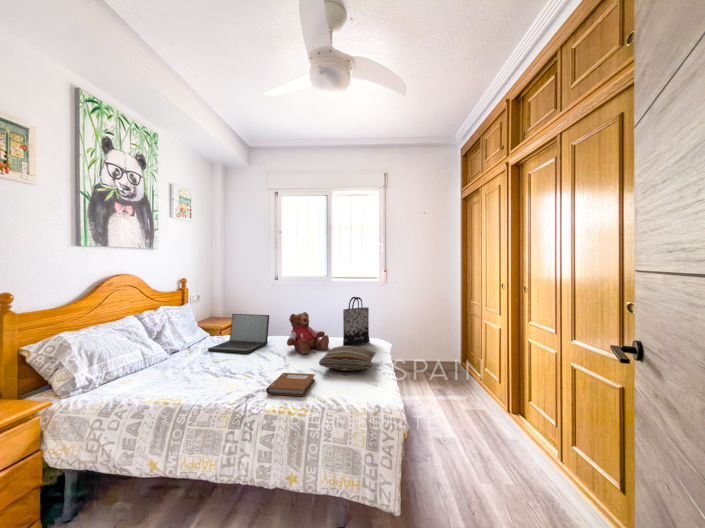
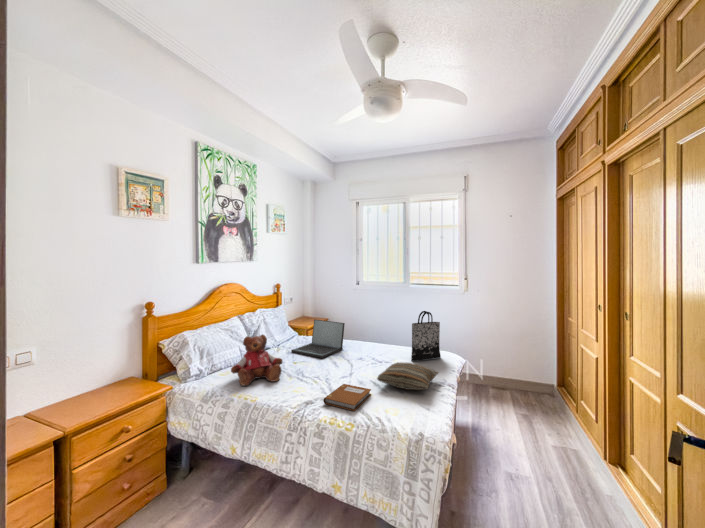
teddy bear: present [287,312,329,354] -> present [231,335,283,386]

